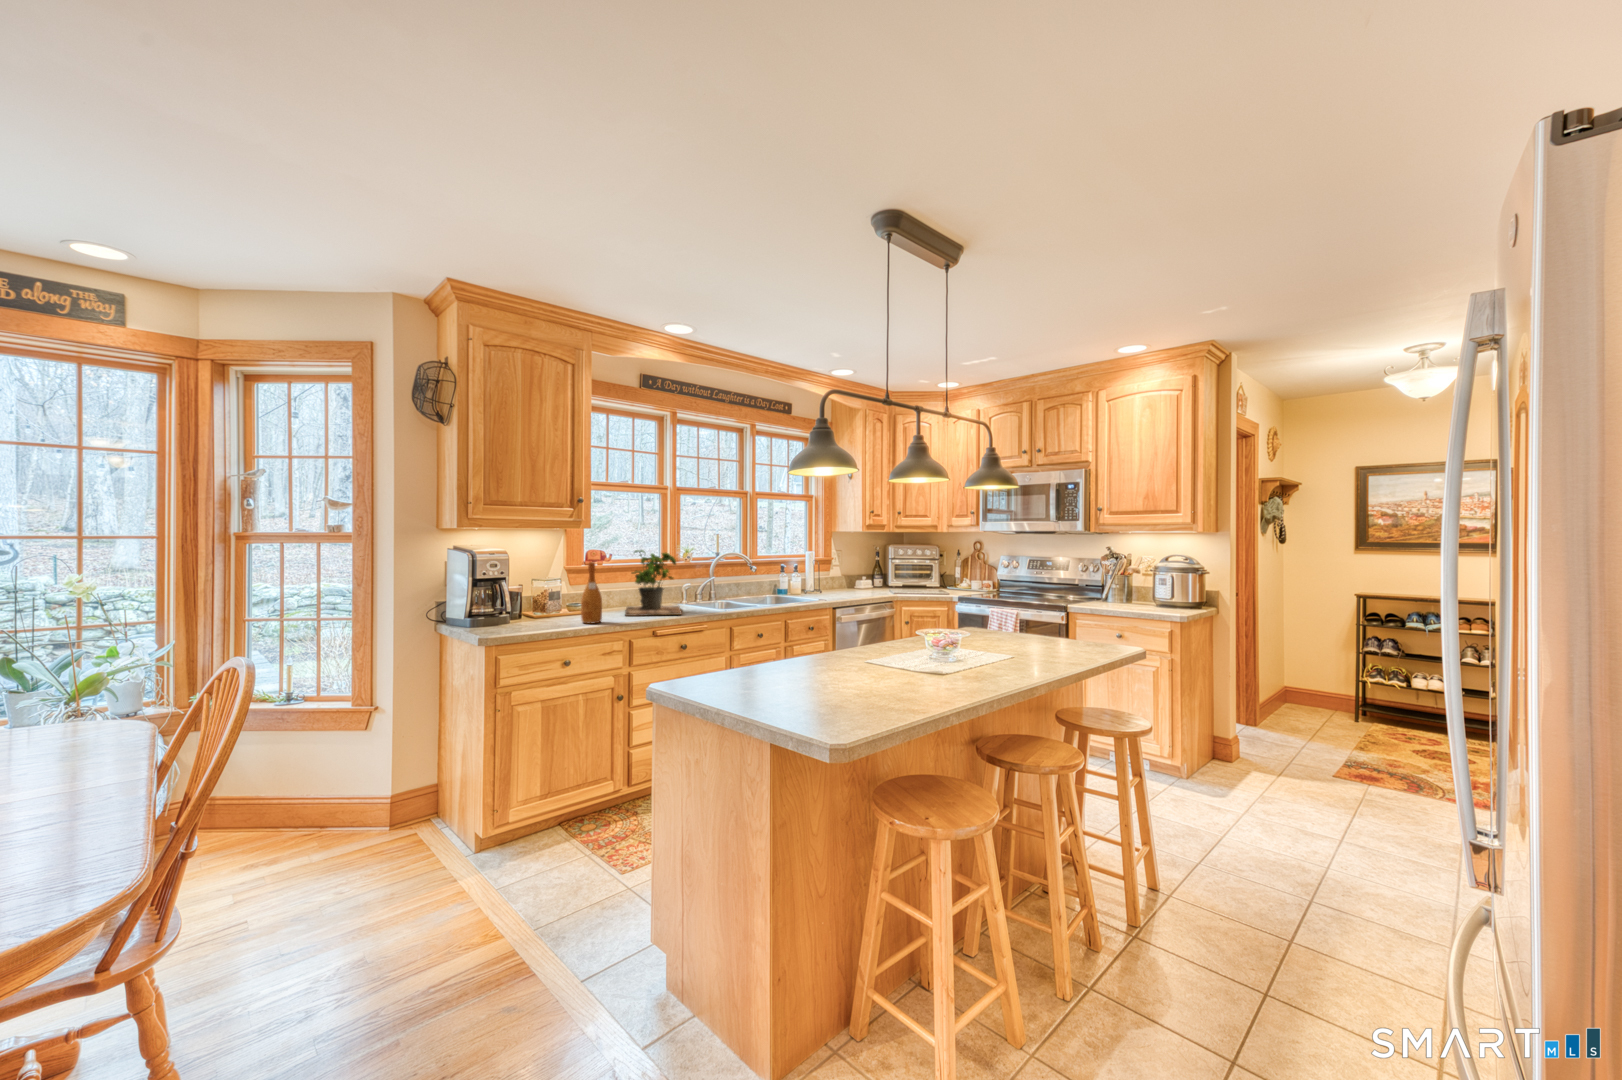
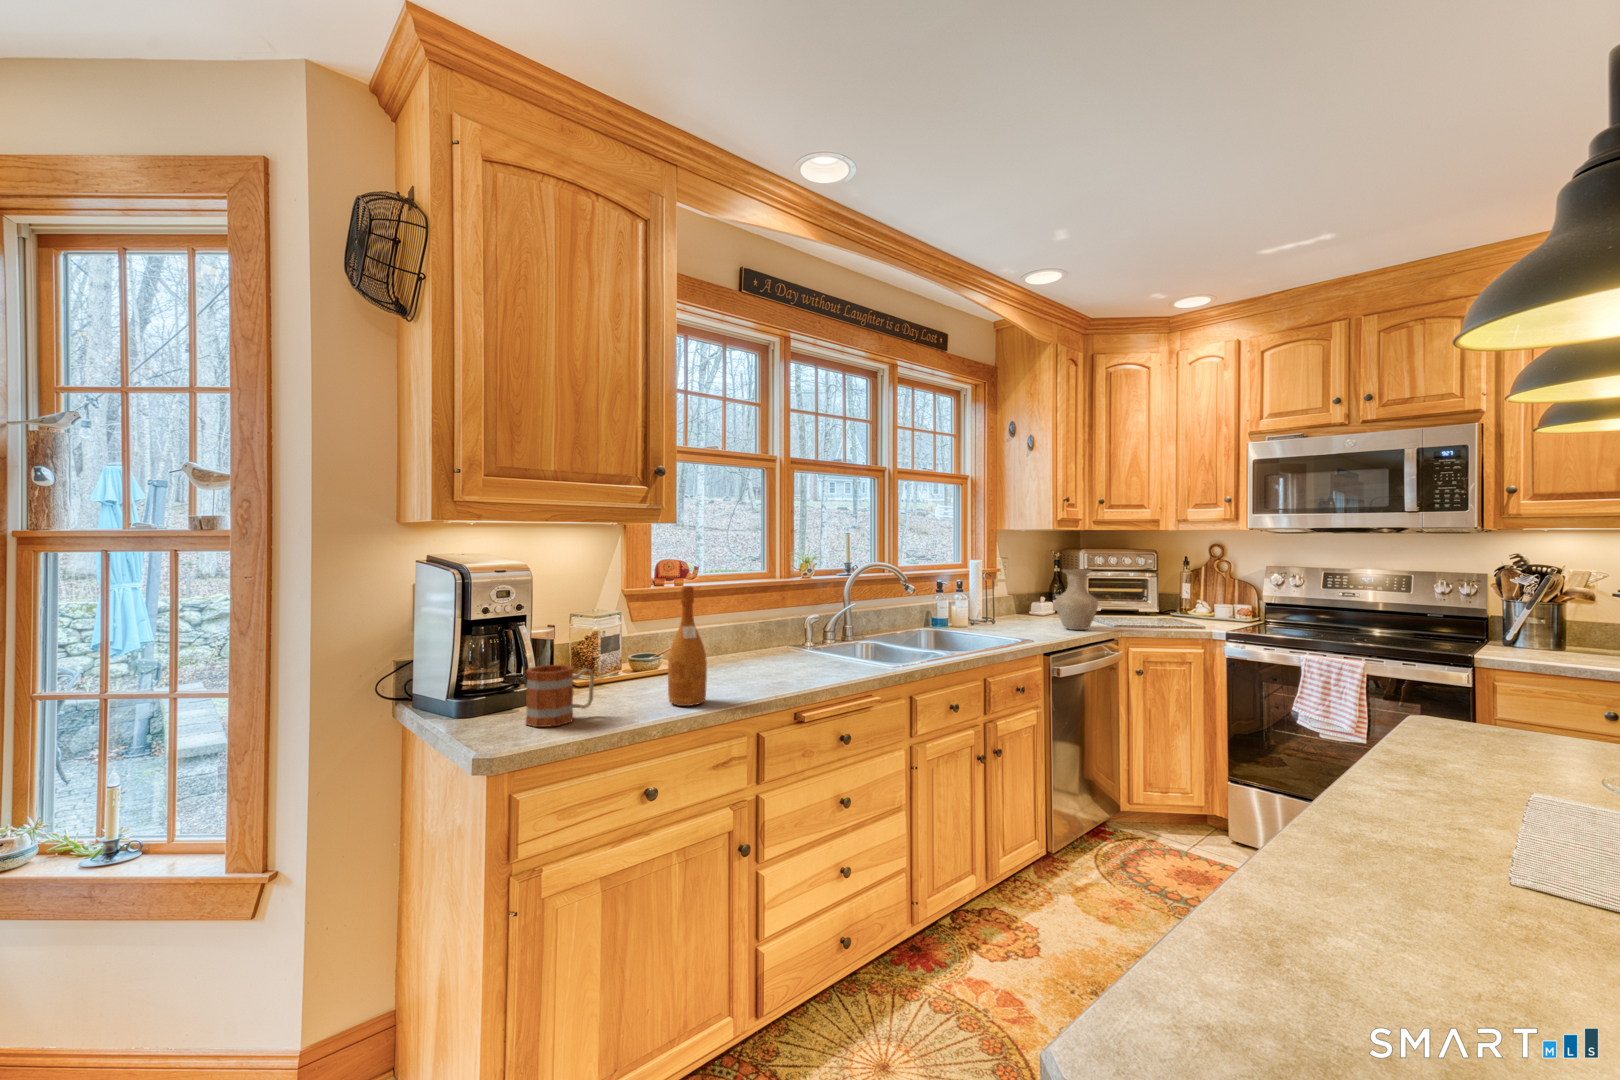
potted plant: present [625,550,681,616] -> none [728,561,837,682]
vase: none [856,557,882,596] -> present [1055,569,1098,630]
mug: none [505,601,541,629] -> present [526,665,594,727]

